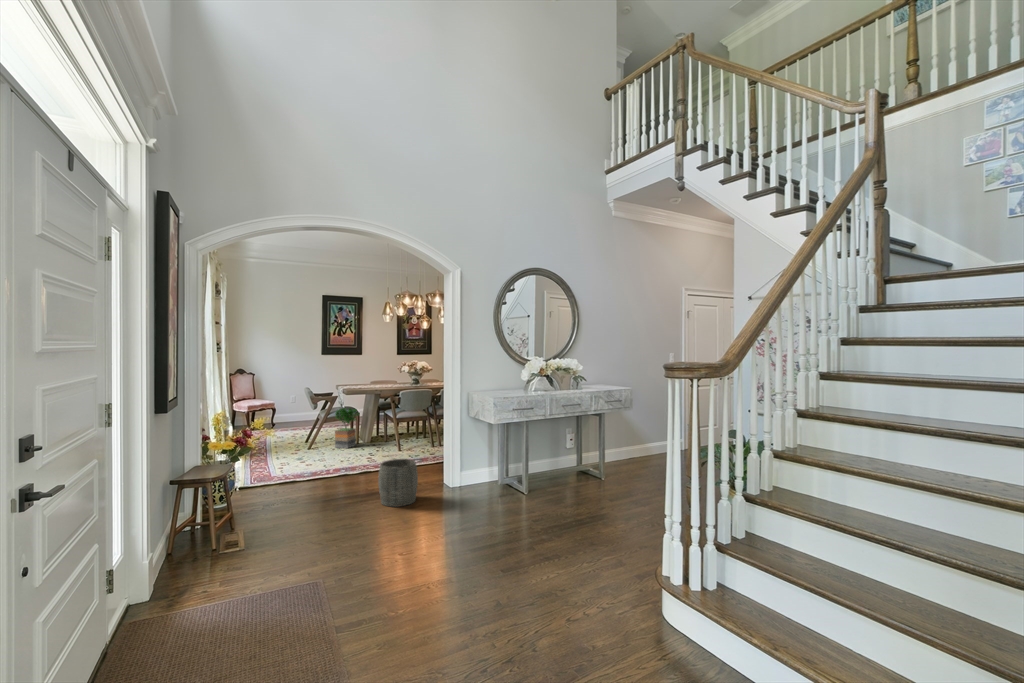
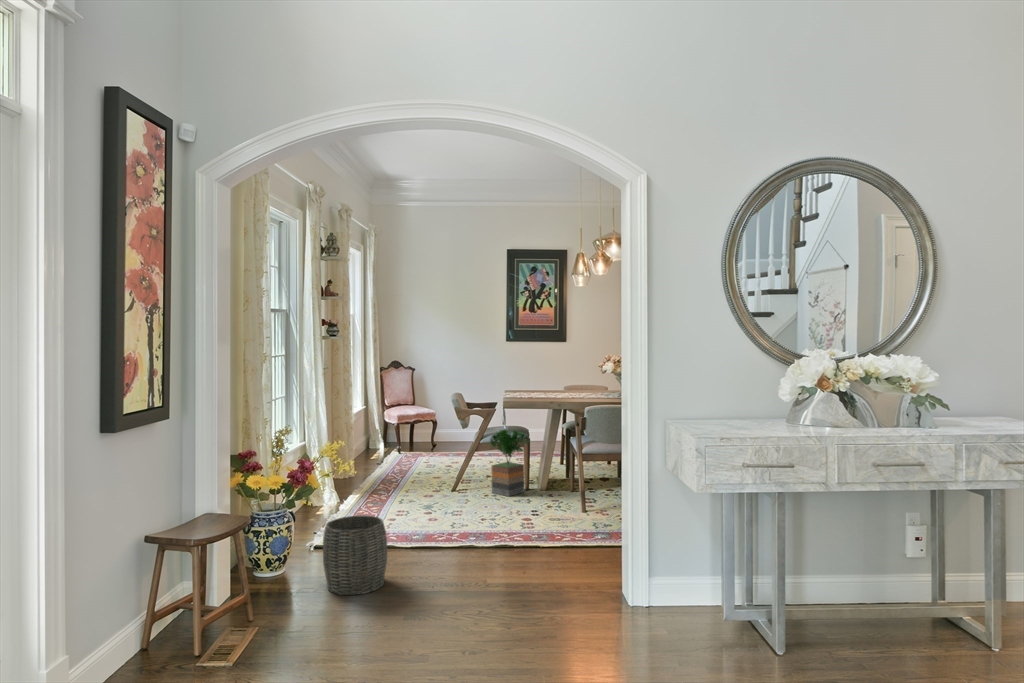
woven basket: present [378,459,418,507] -> present [323,516,387,595]

